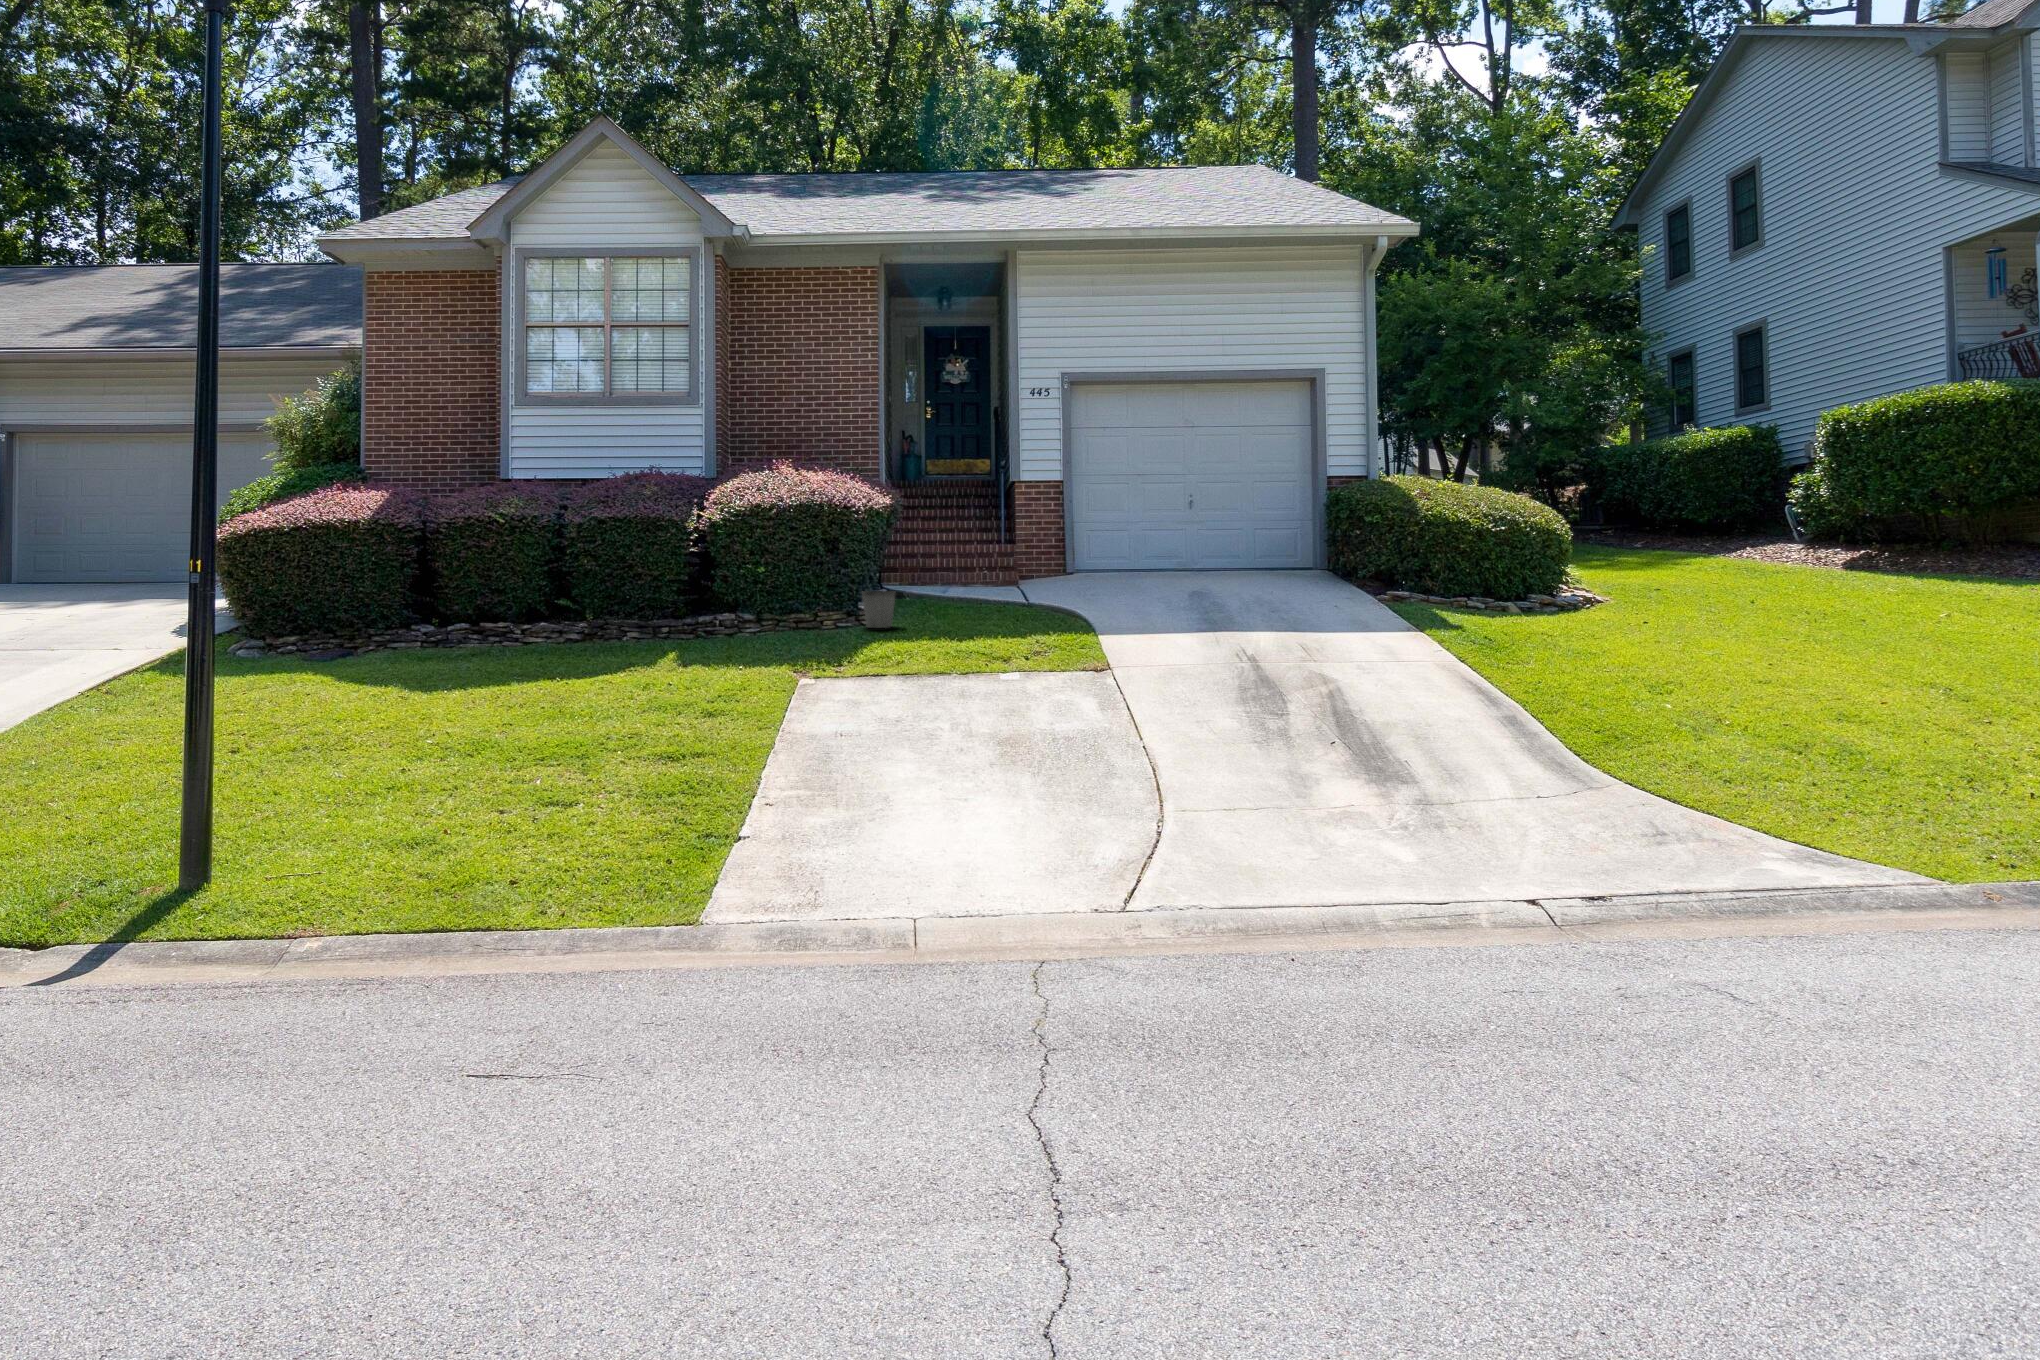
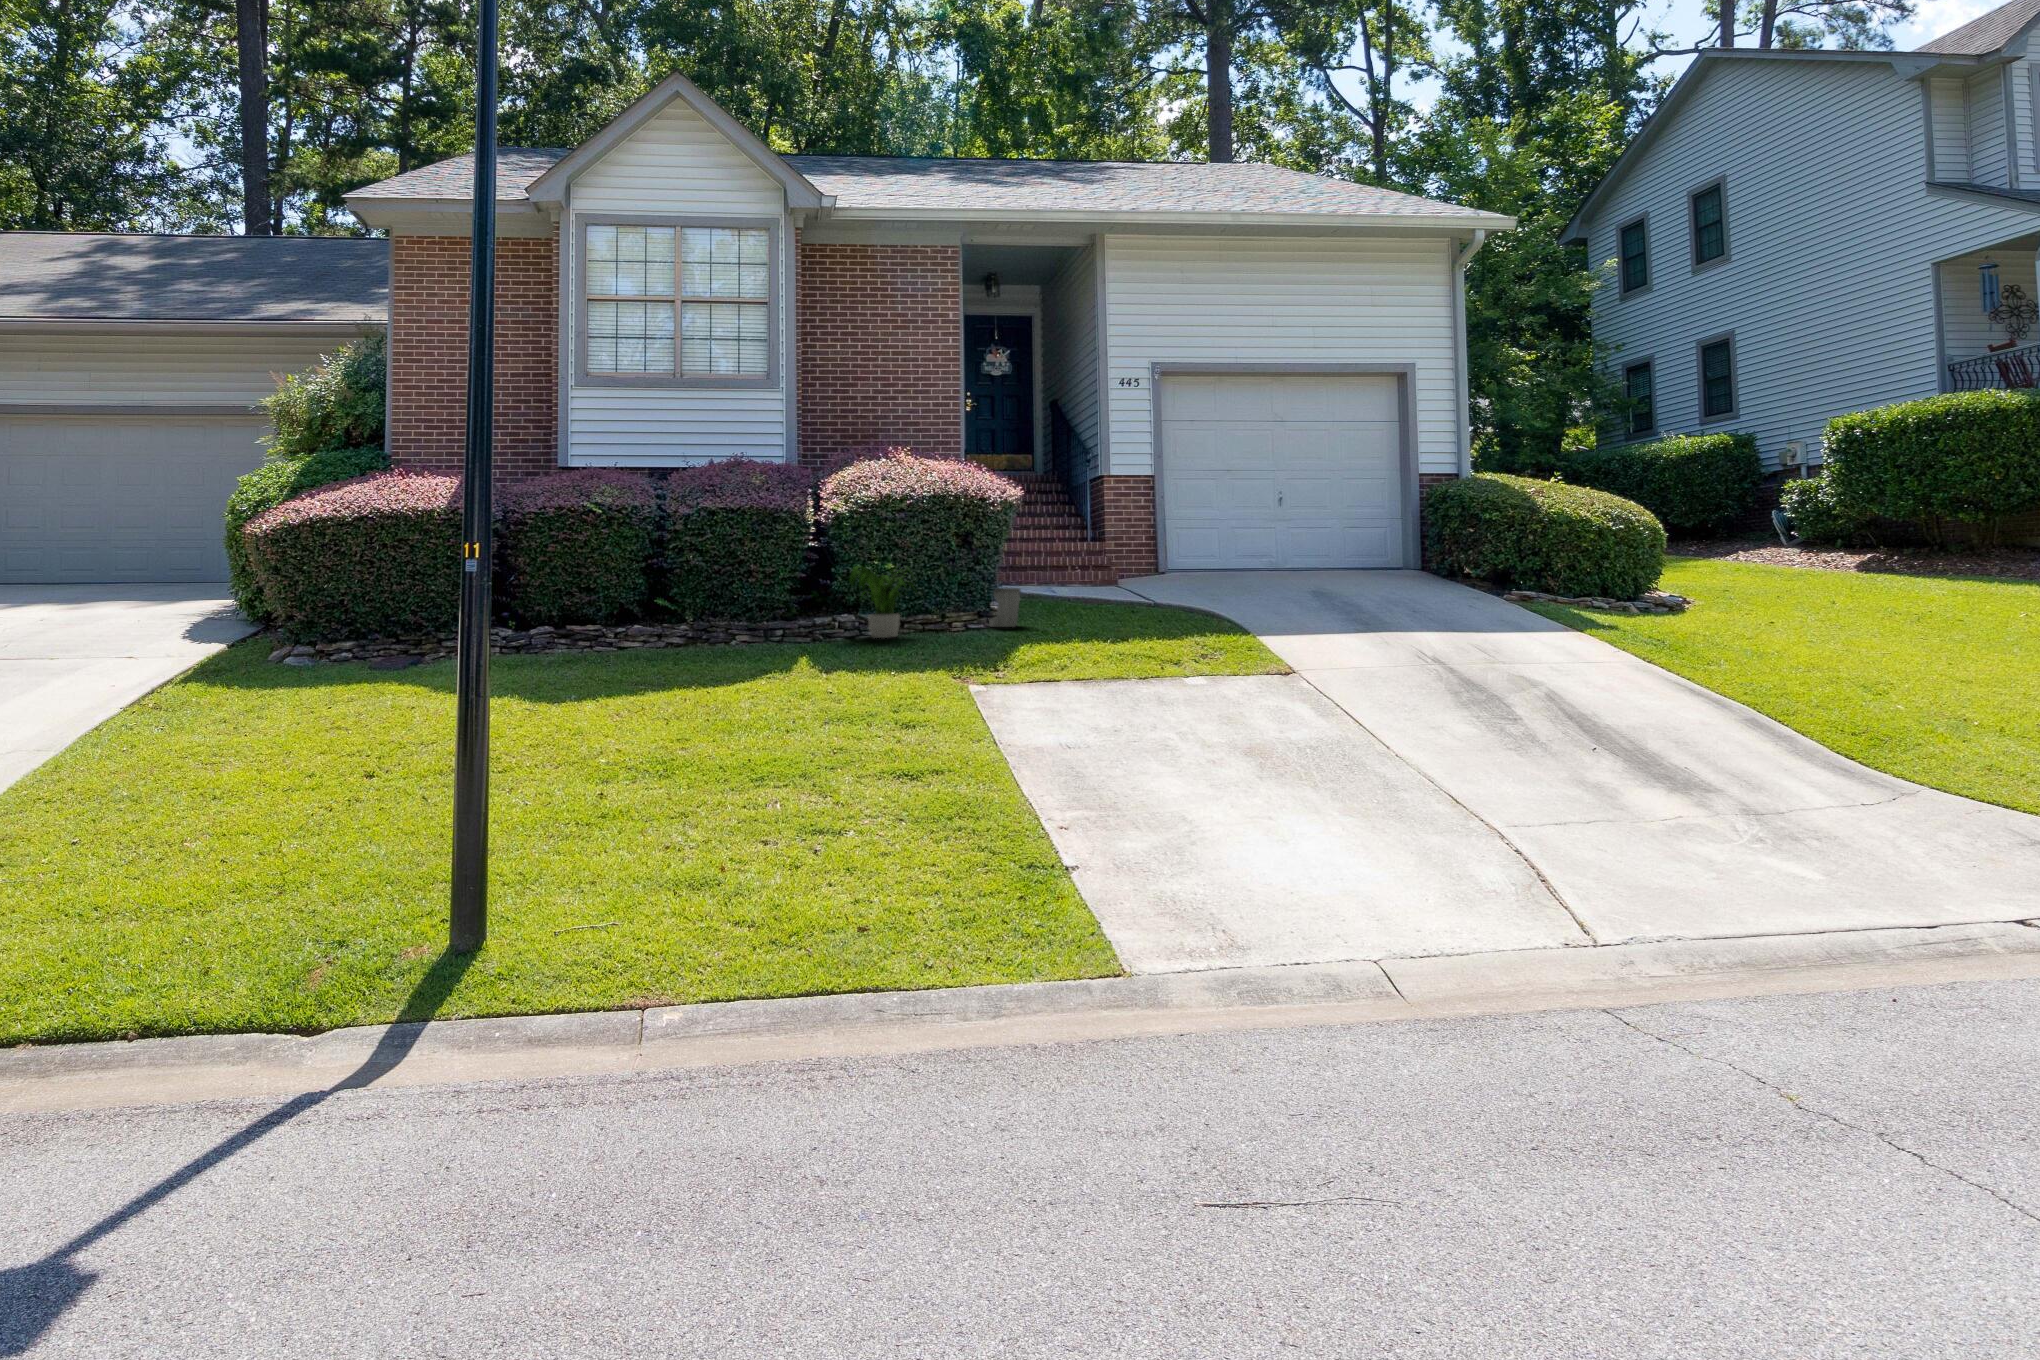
potted plant: none [717,572,794,638] -> present [849,566,917,638]

